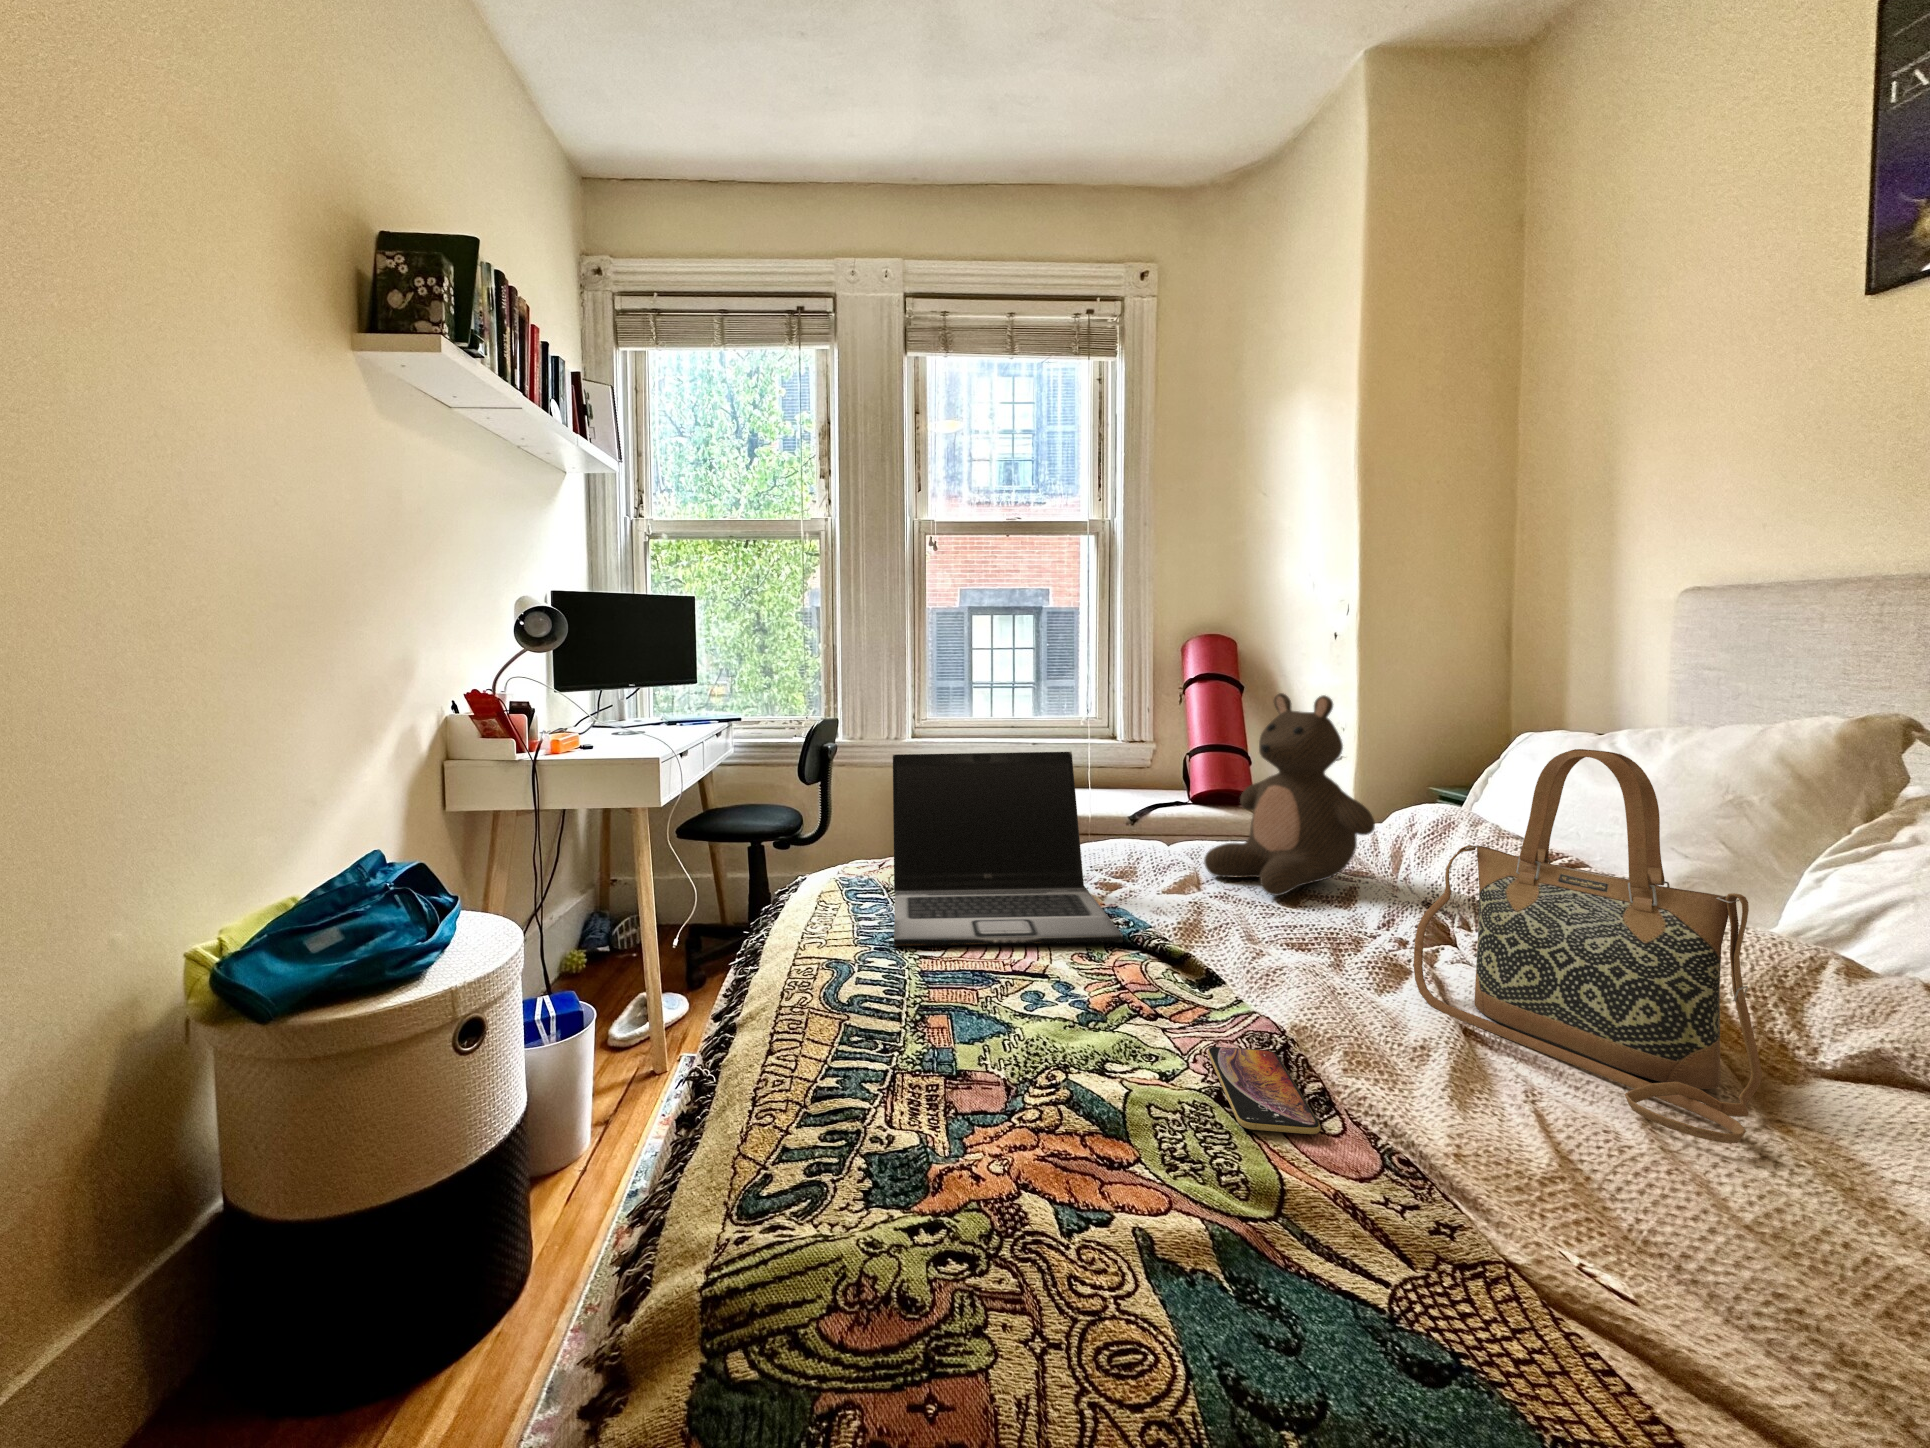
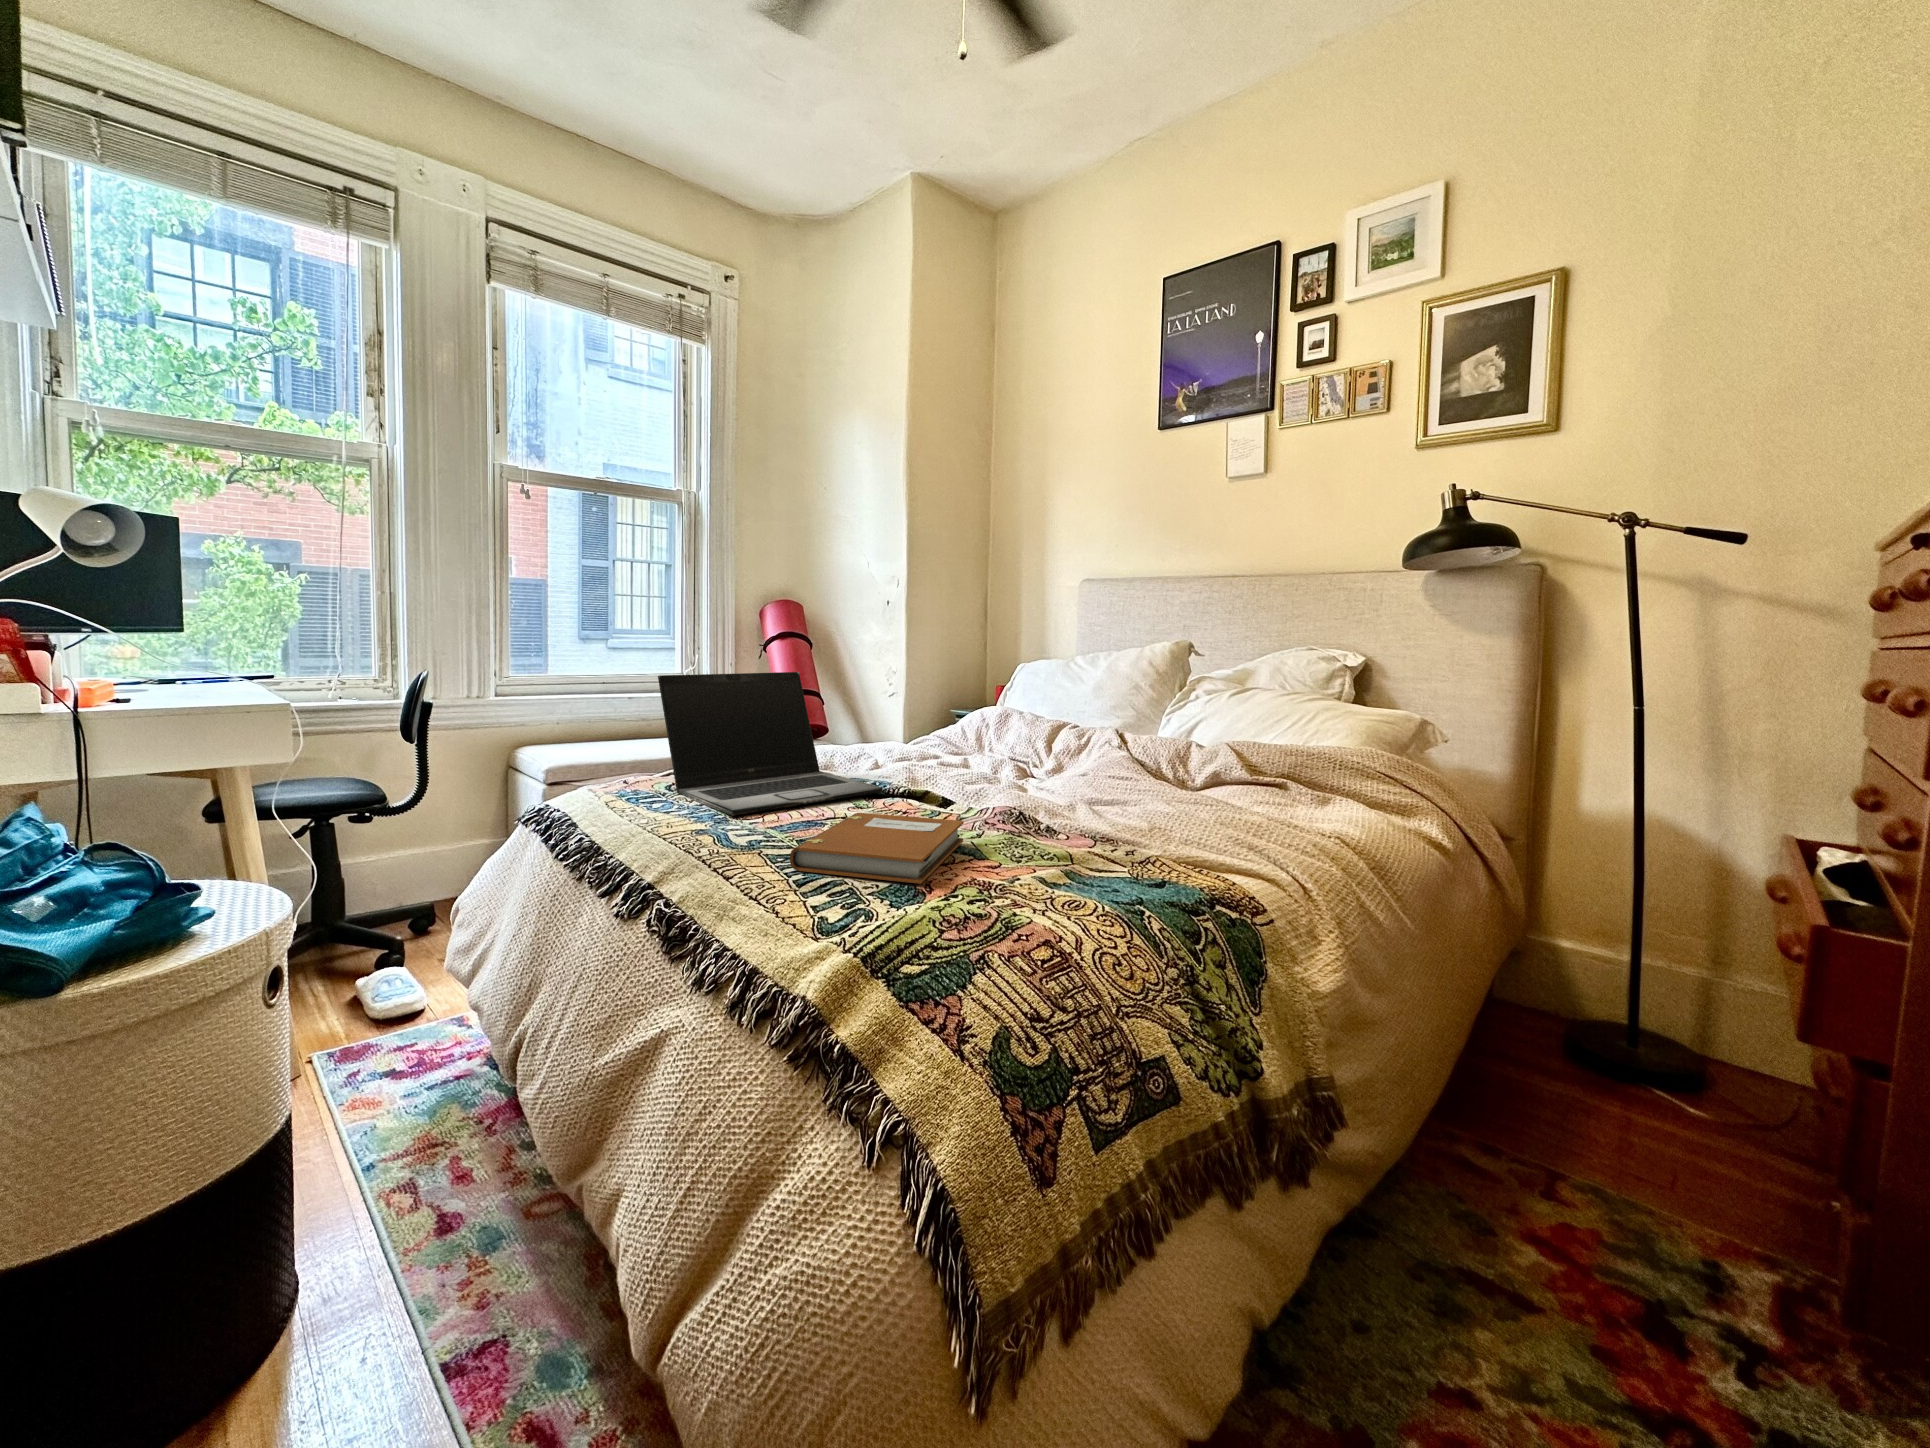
stuffed bear: present [1204,693,1375,896] -> none [881,632,985,764]
handbag: present [1414,749,1762,1143] -> none [1042,648,1192,812]
notebook: none [825,987,1121,1167] -> present [790,813,964,884]
smartphone: present [1208,1047,1320,1134] -> none [986,817,1064,842]

